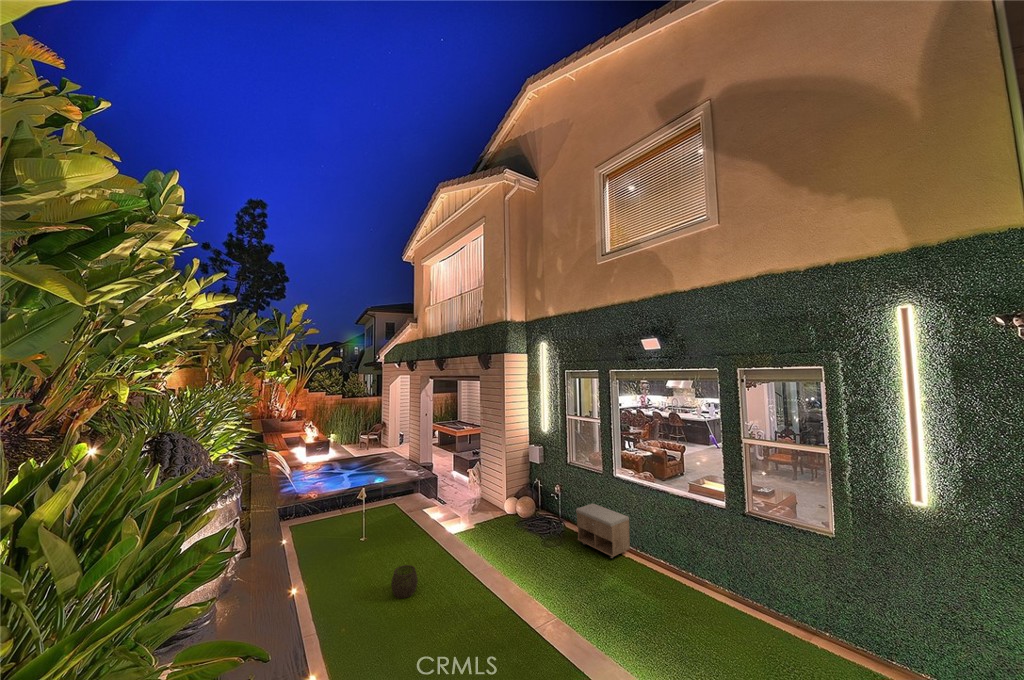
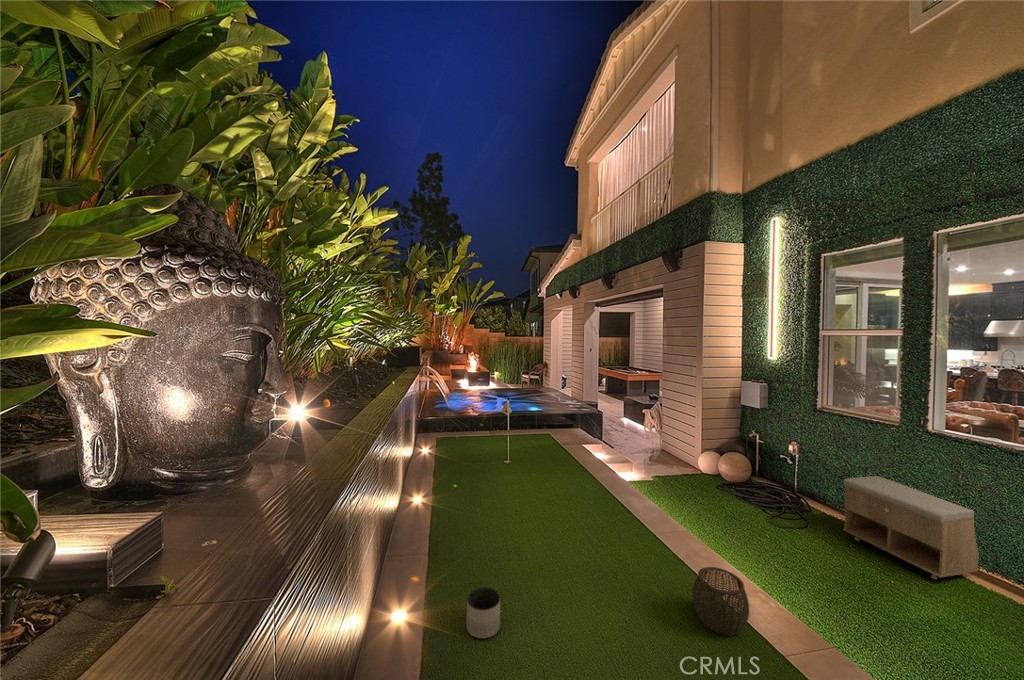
woven basket: present [391,565,418,598] -> present [692,567,749,636]
planter: none [354,629,377,662] -> present [466,587,500,639]

